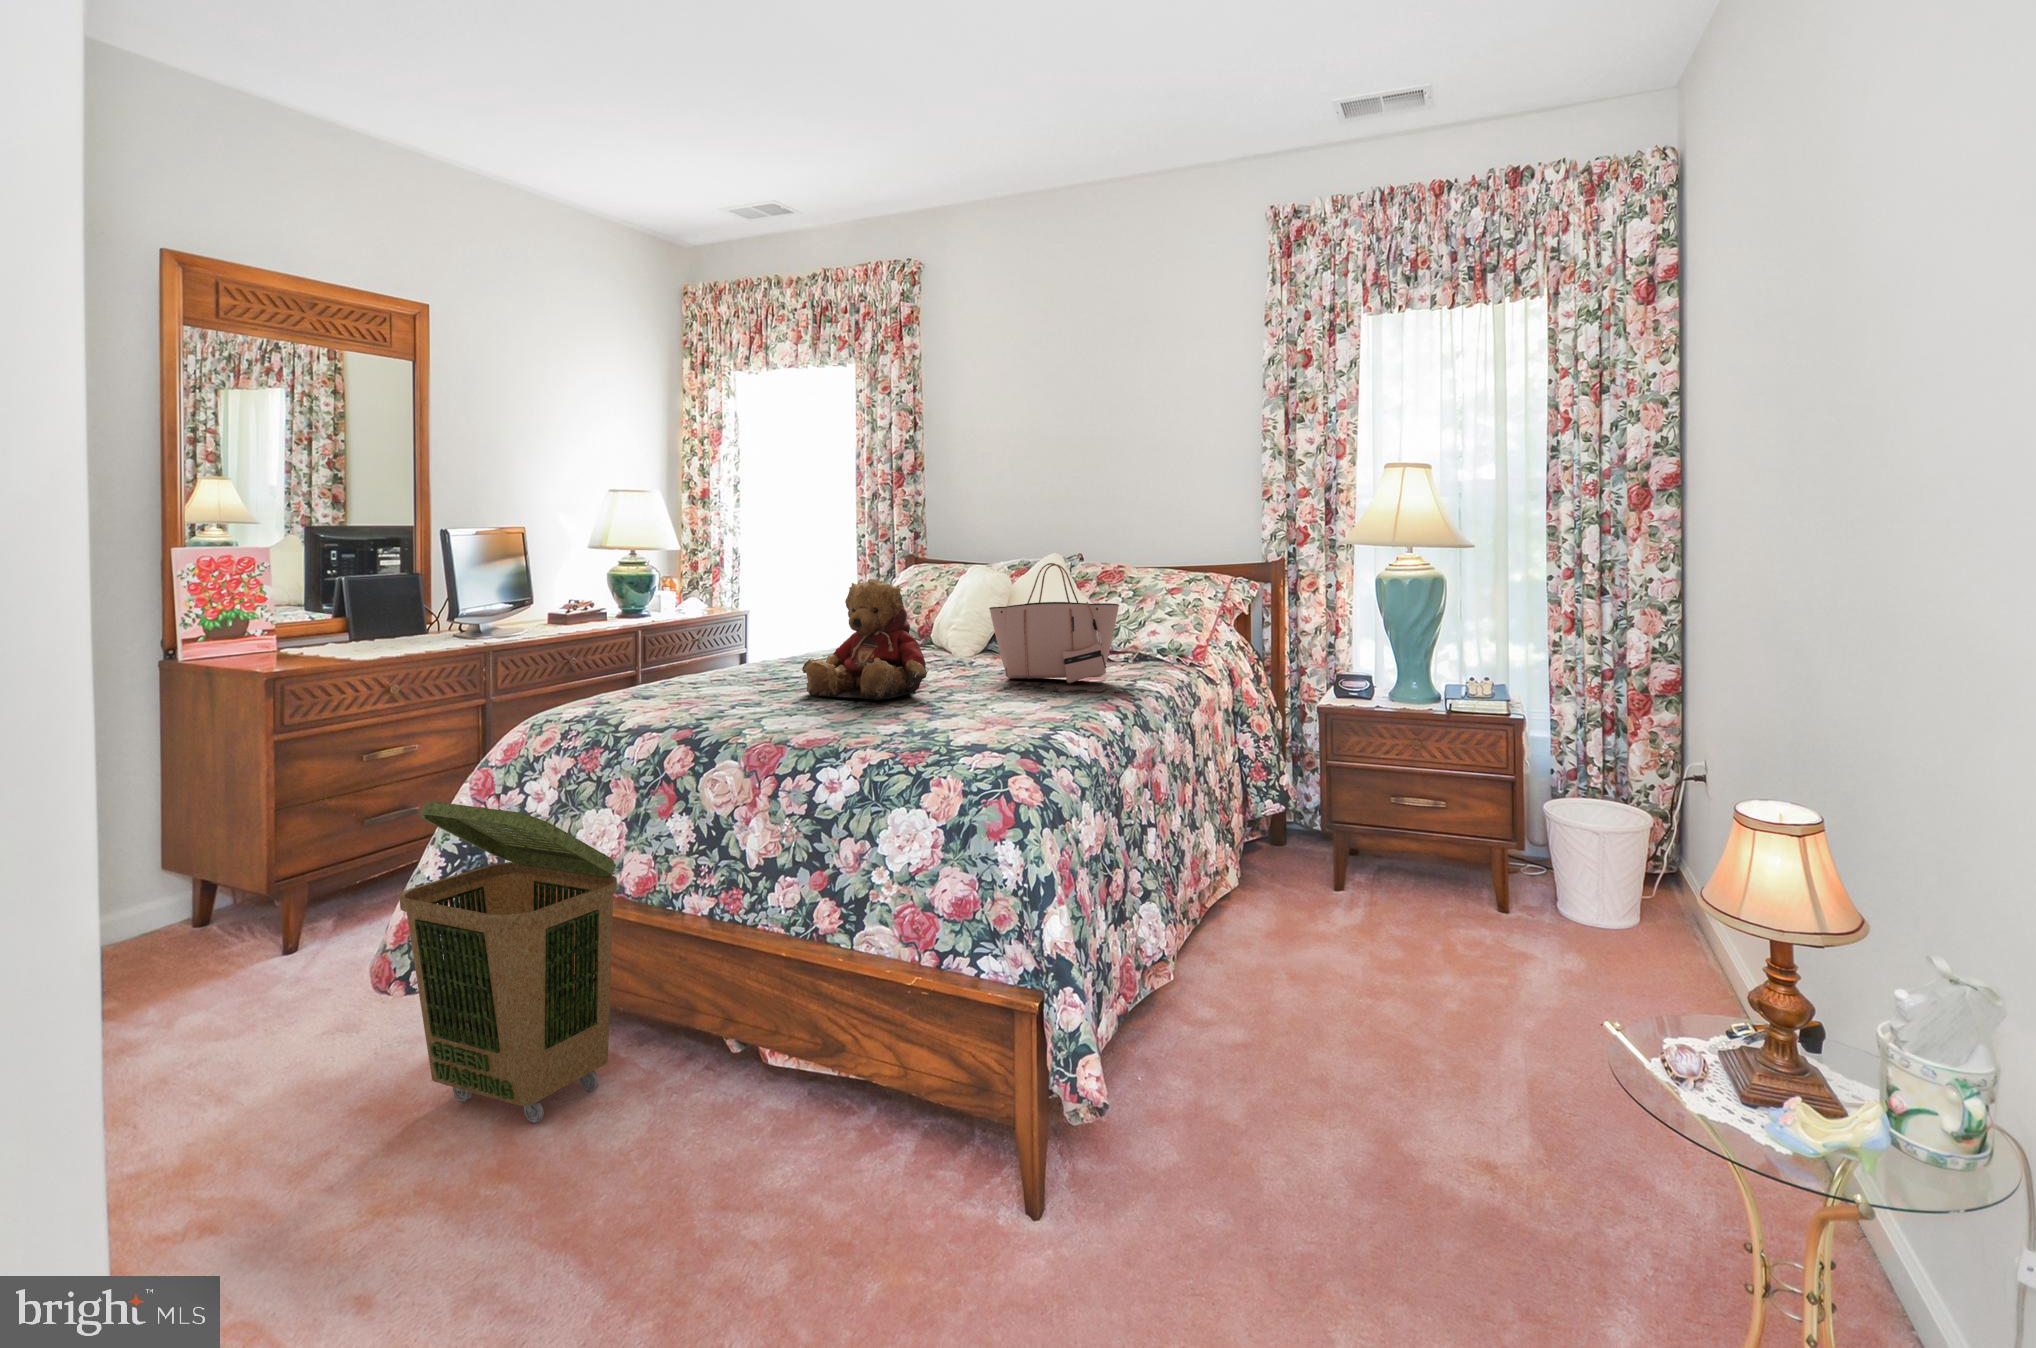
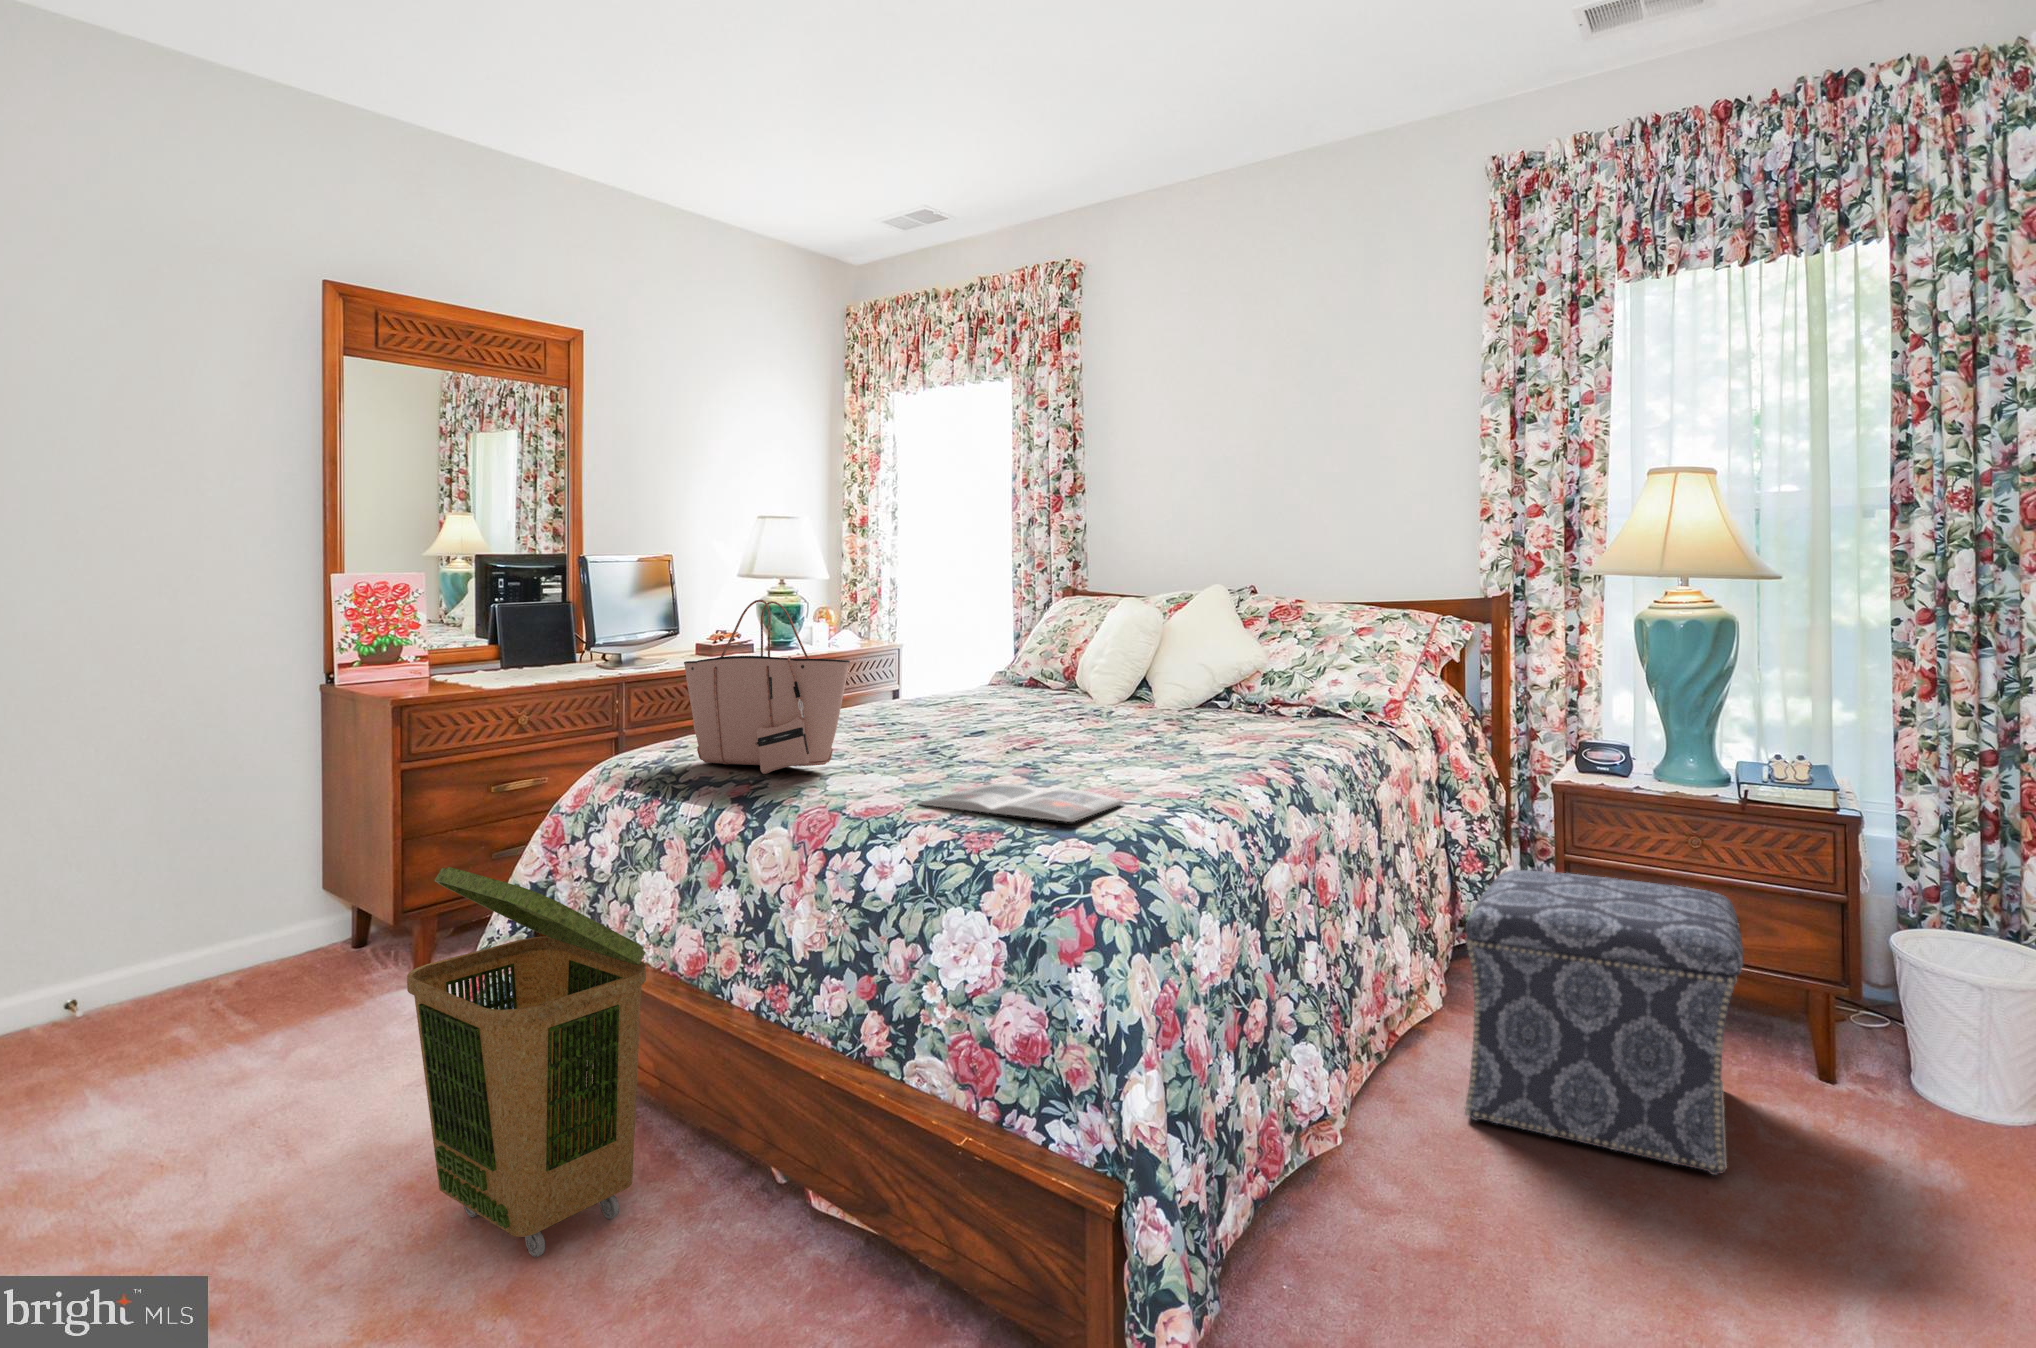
tote bag: present [989,563,1119,683] -> present [684,600,850,774]
teddy bear: present [802,579,928,700] -> none [895,614,1042,759]
magazine: none [847,717,1012,741] -> present [919,784,1123,822]
ottoman: none [1258,777,1450,984] -> present [1465,870,1743,1175]

